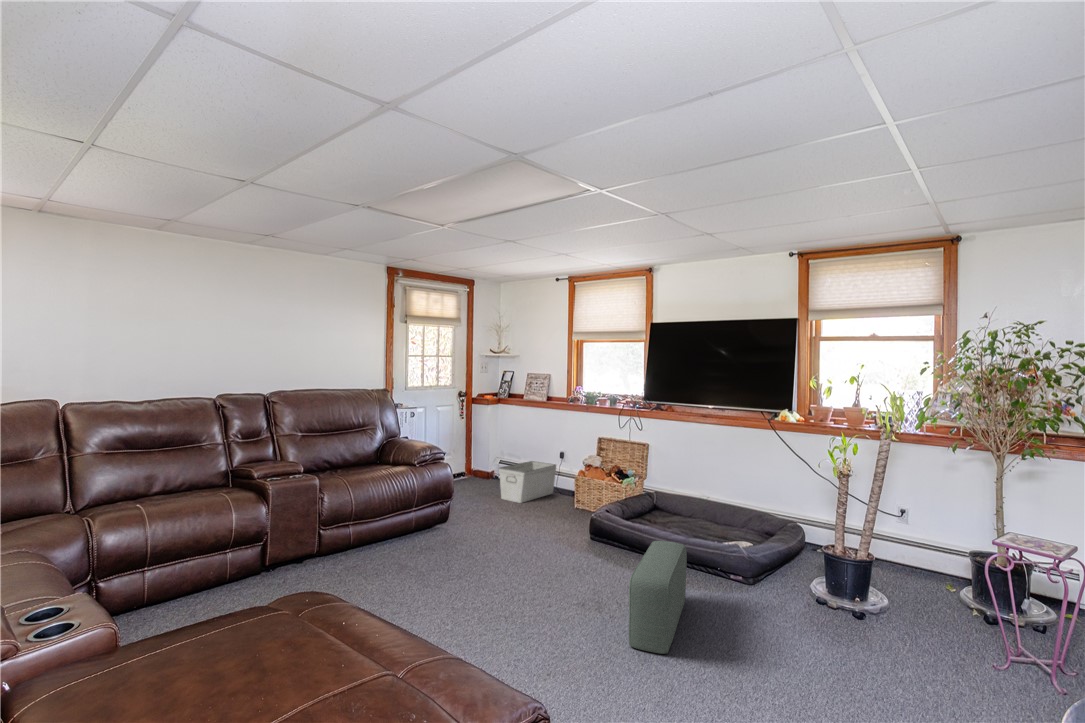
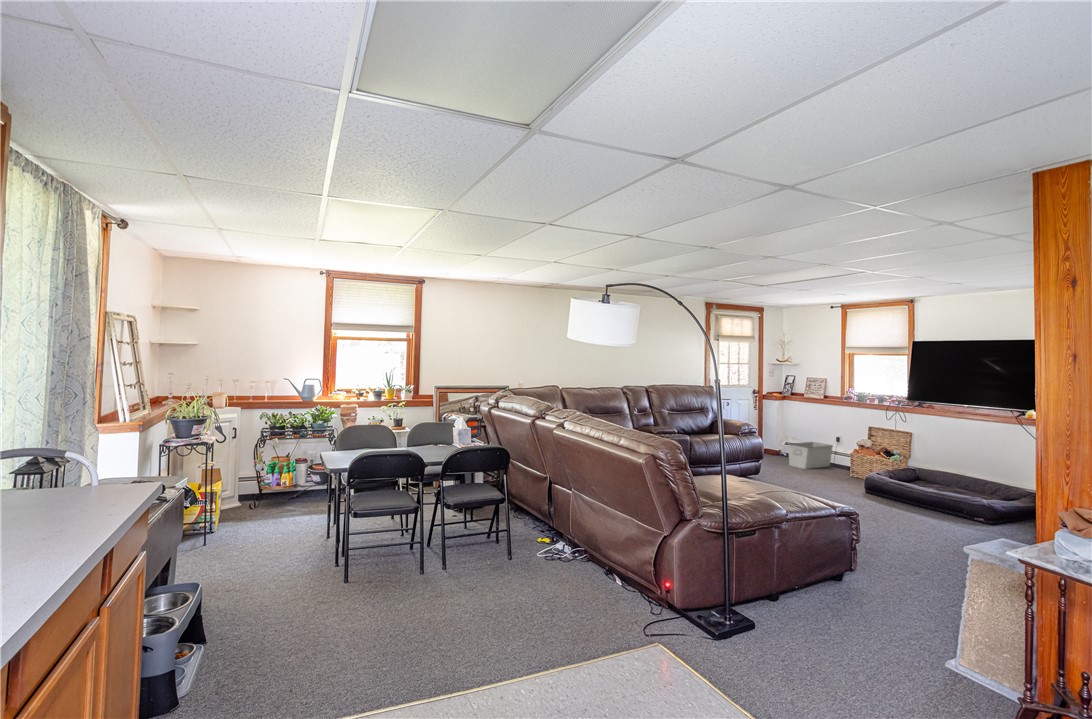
pouf: present [629,541,687,654] -> none [888,486,931,537]

